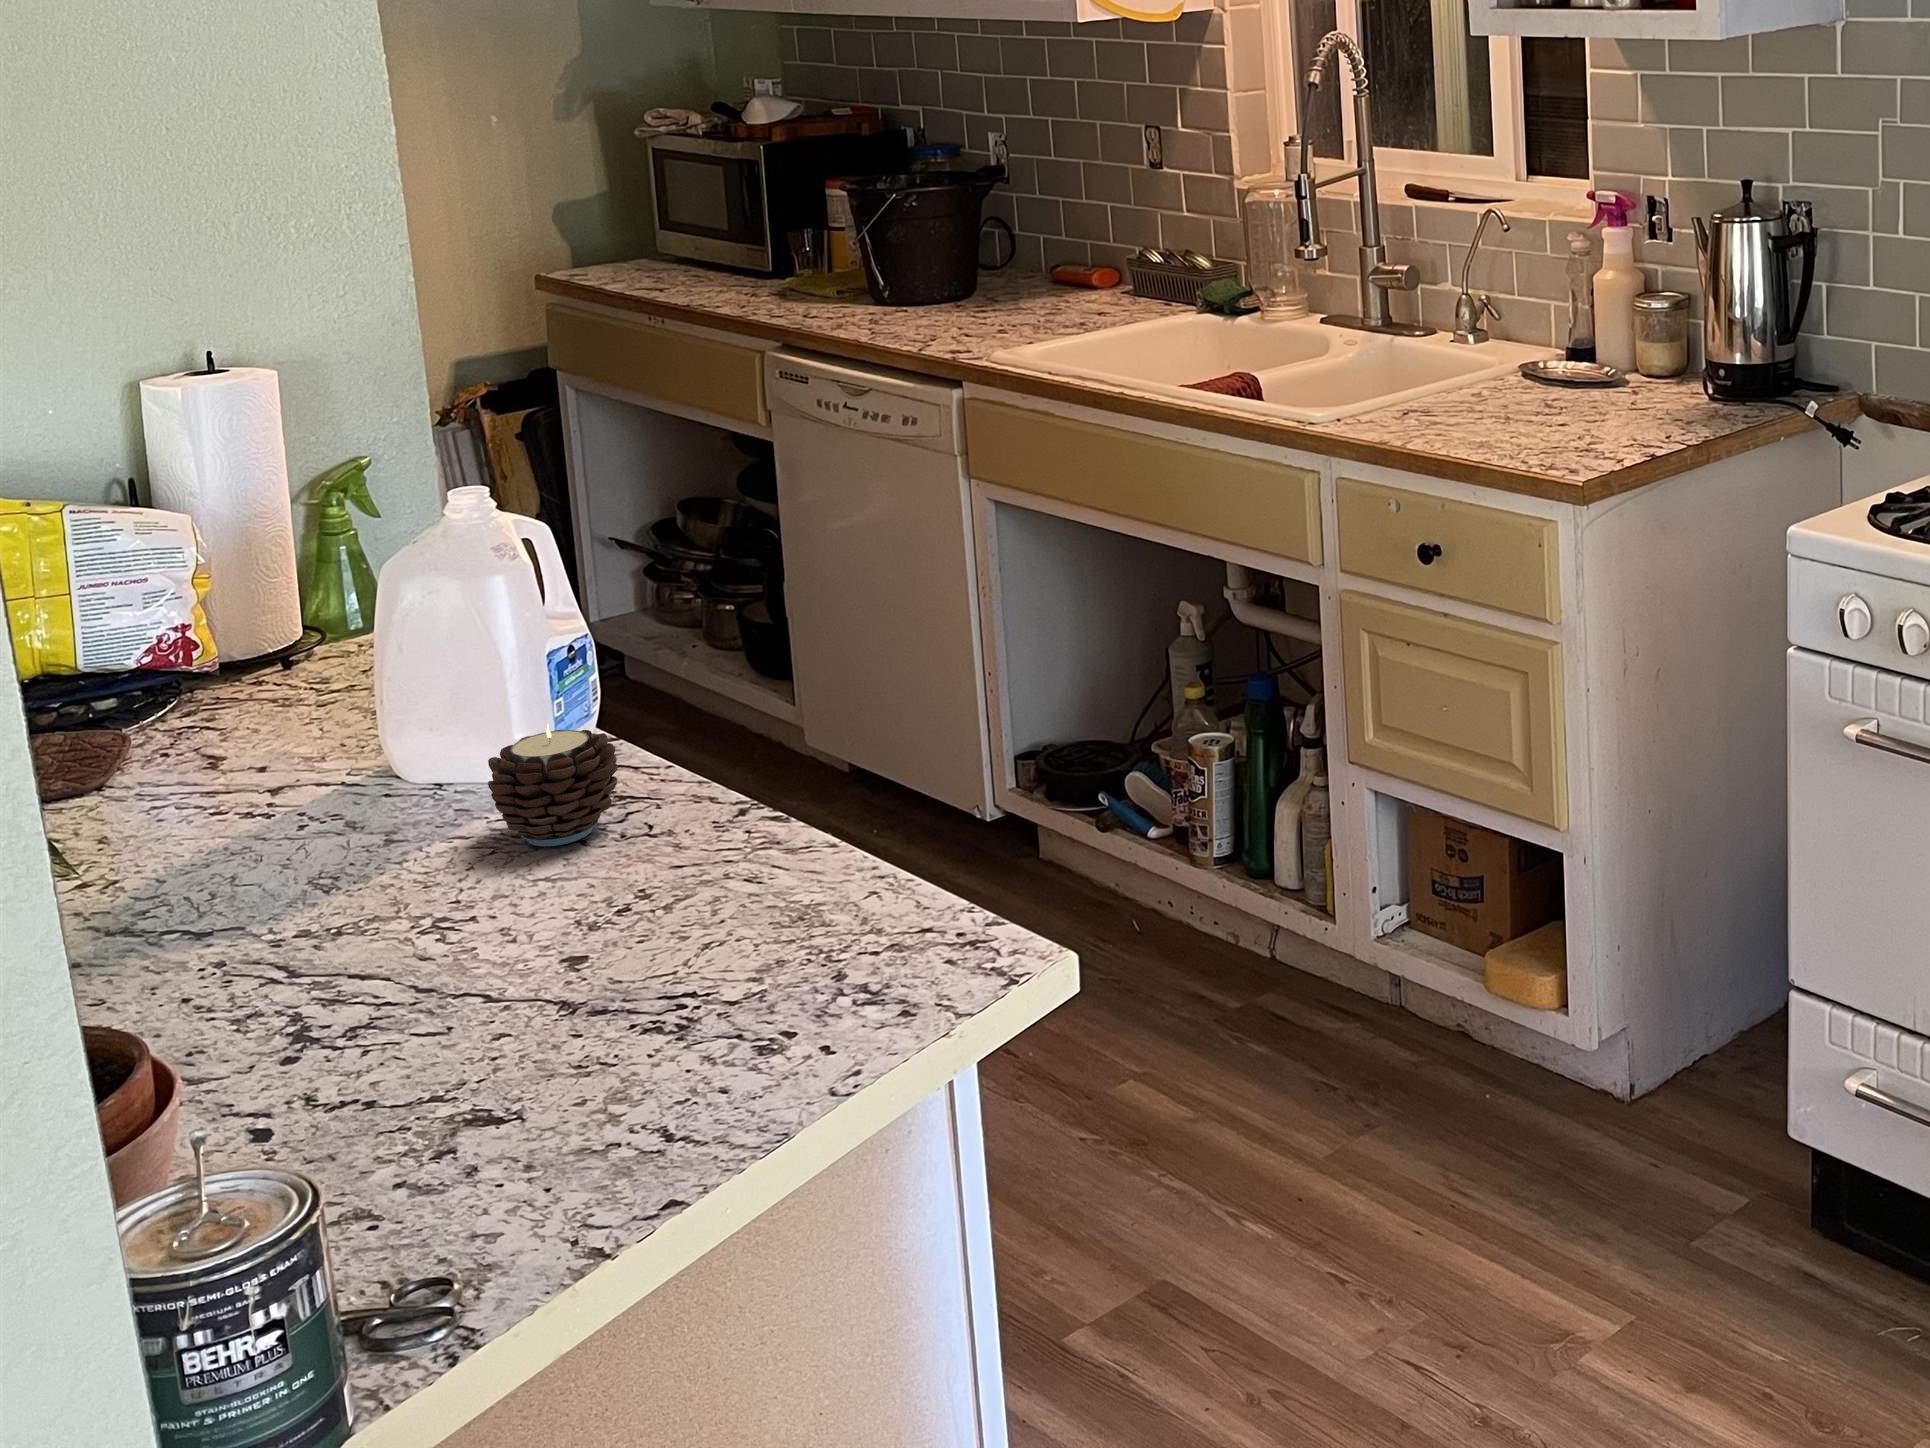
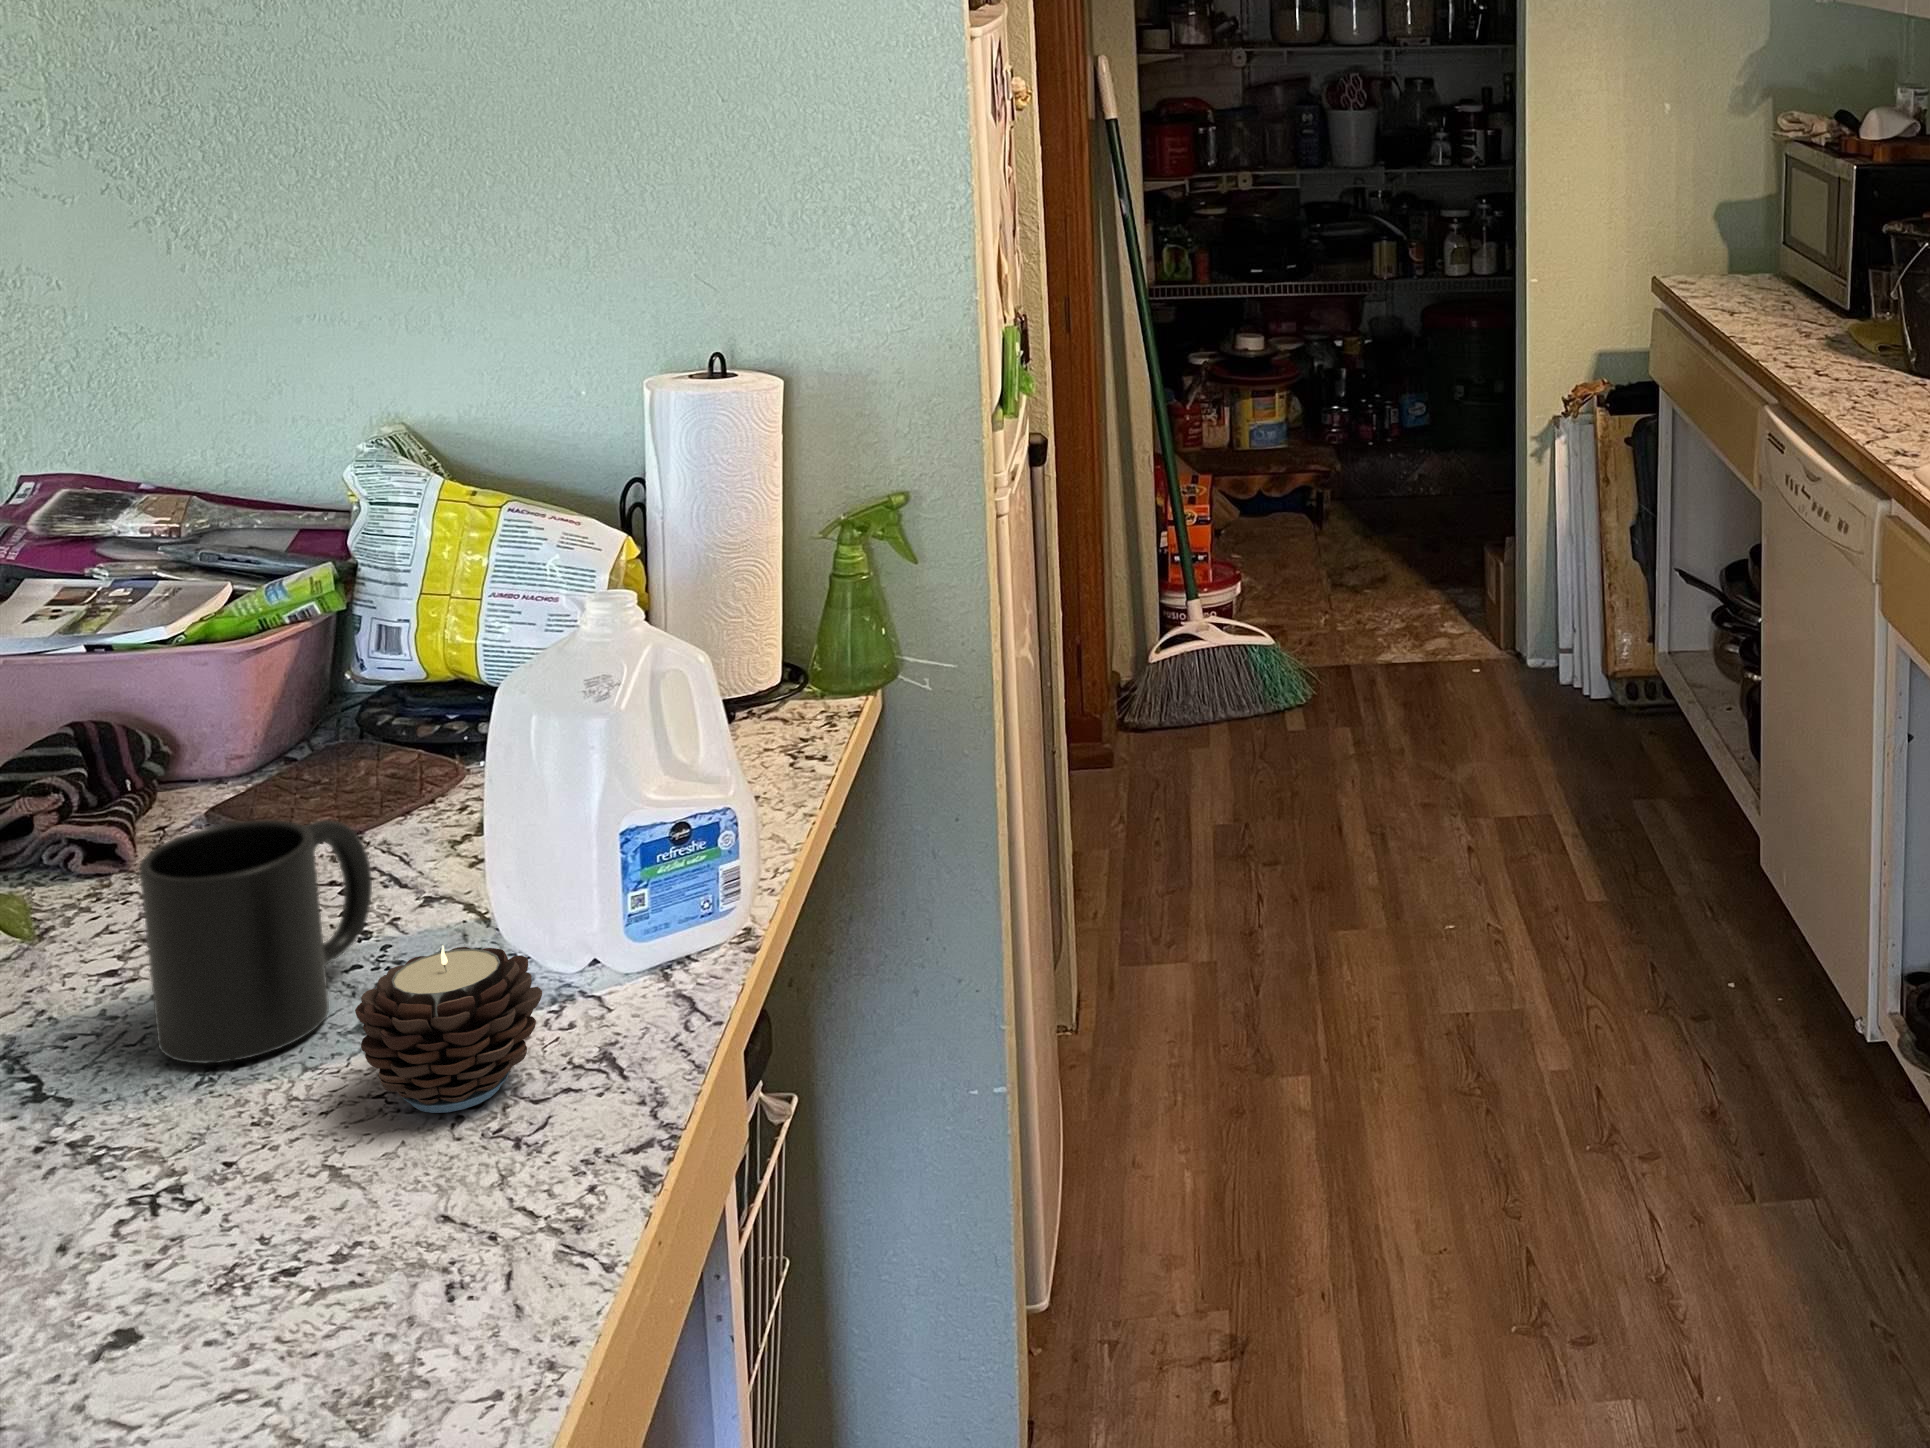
mug: none [222,700,376,889] -> present [140,820,372,1064]

